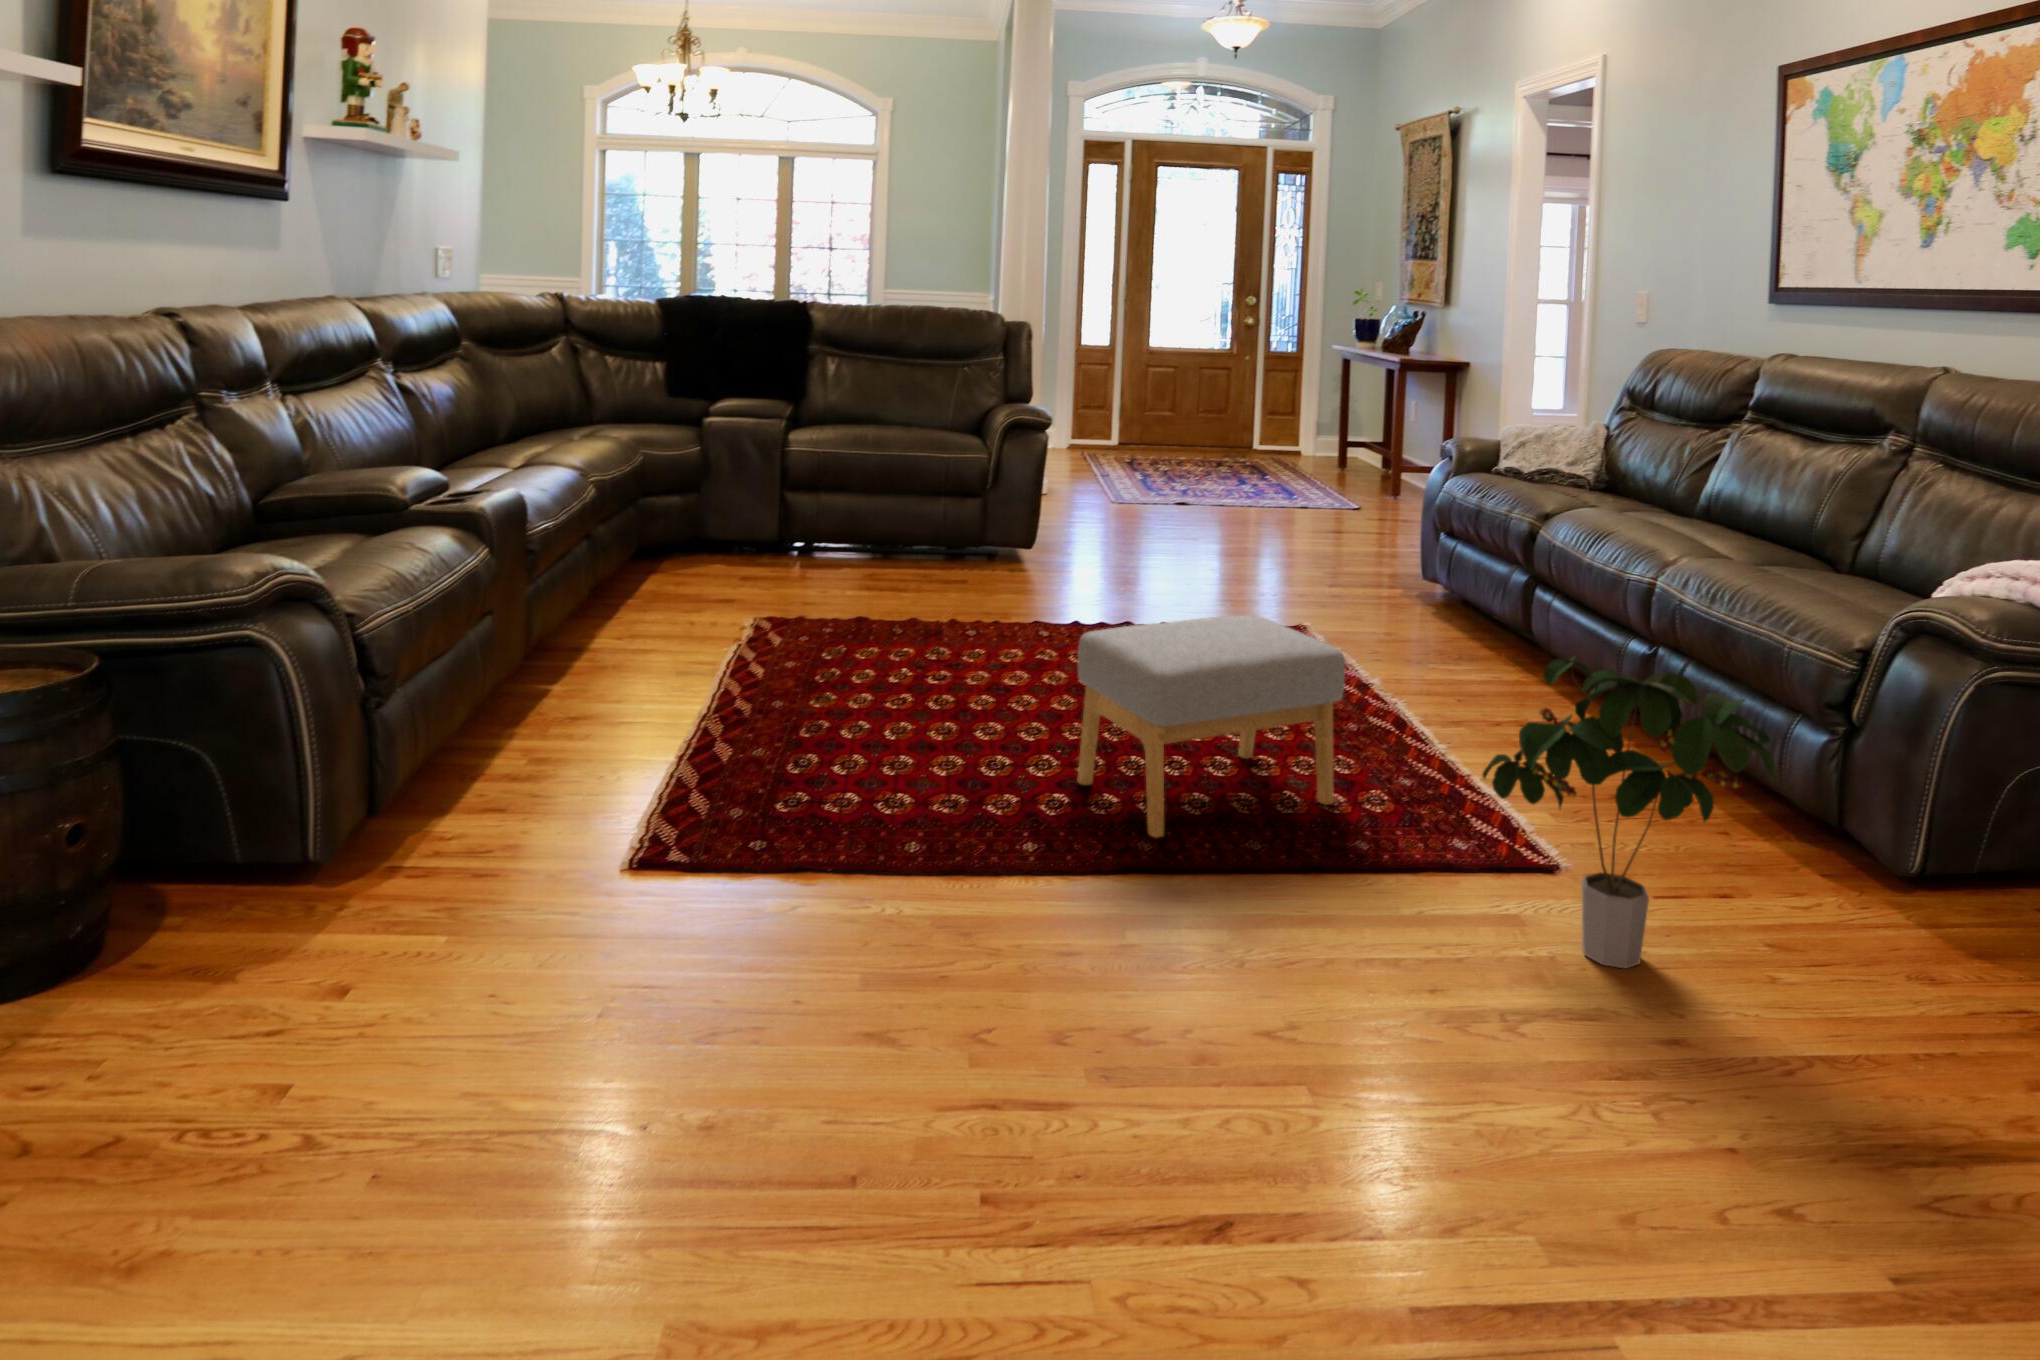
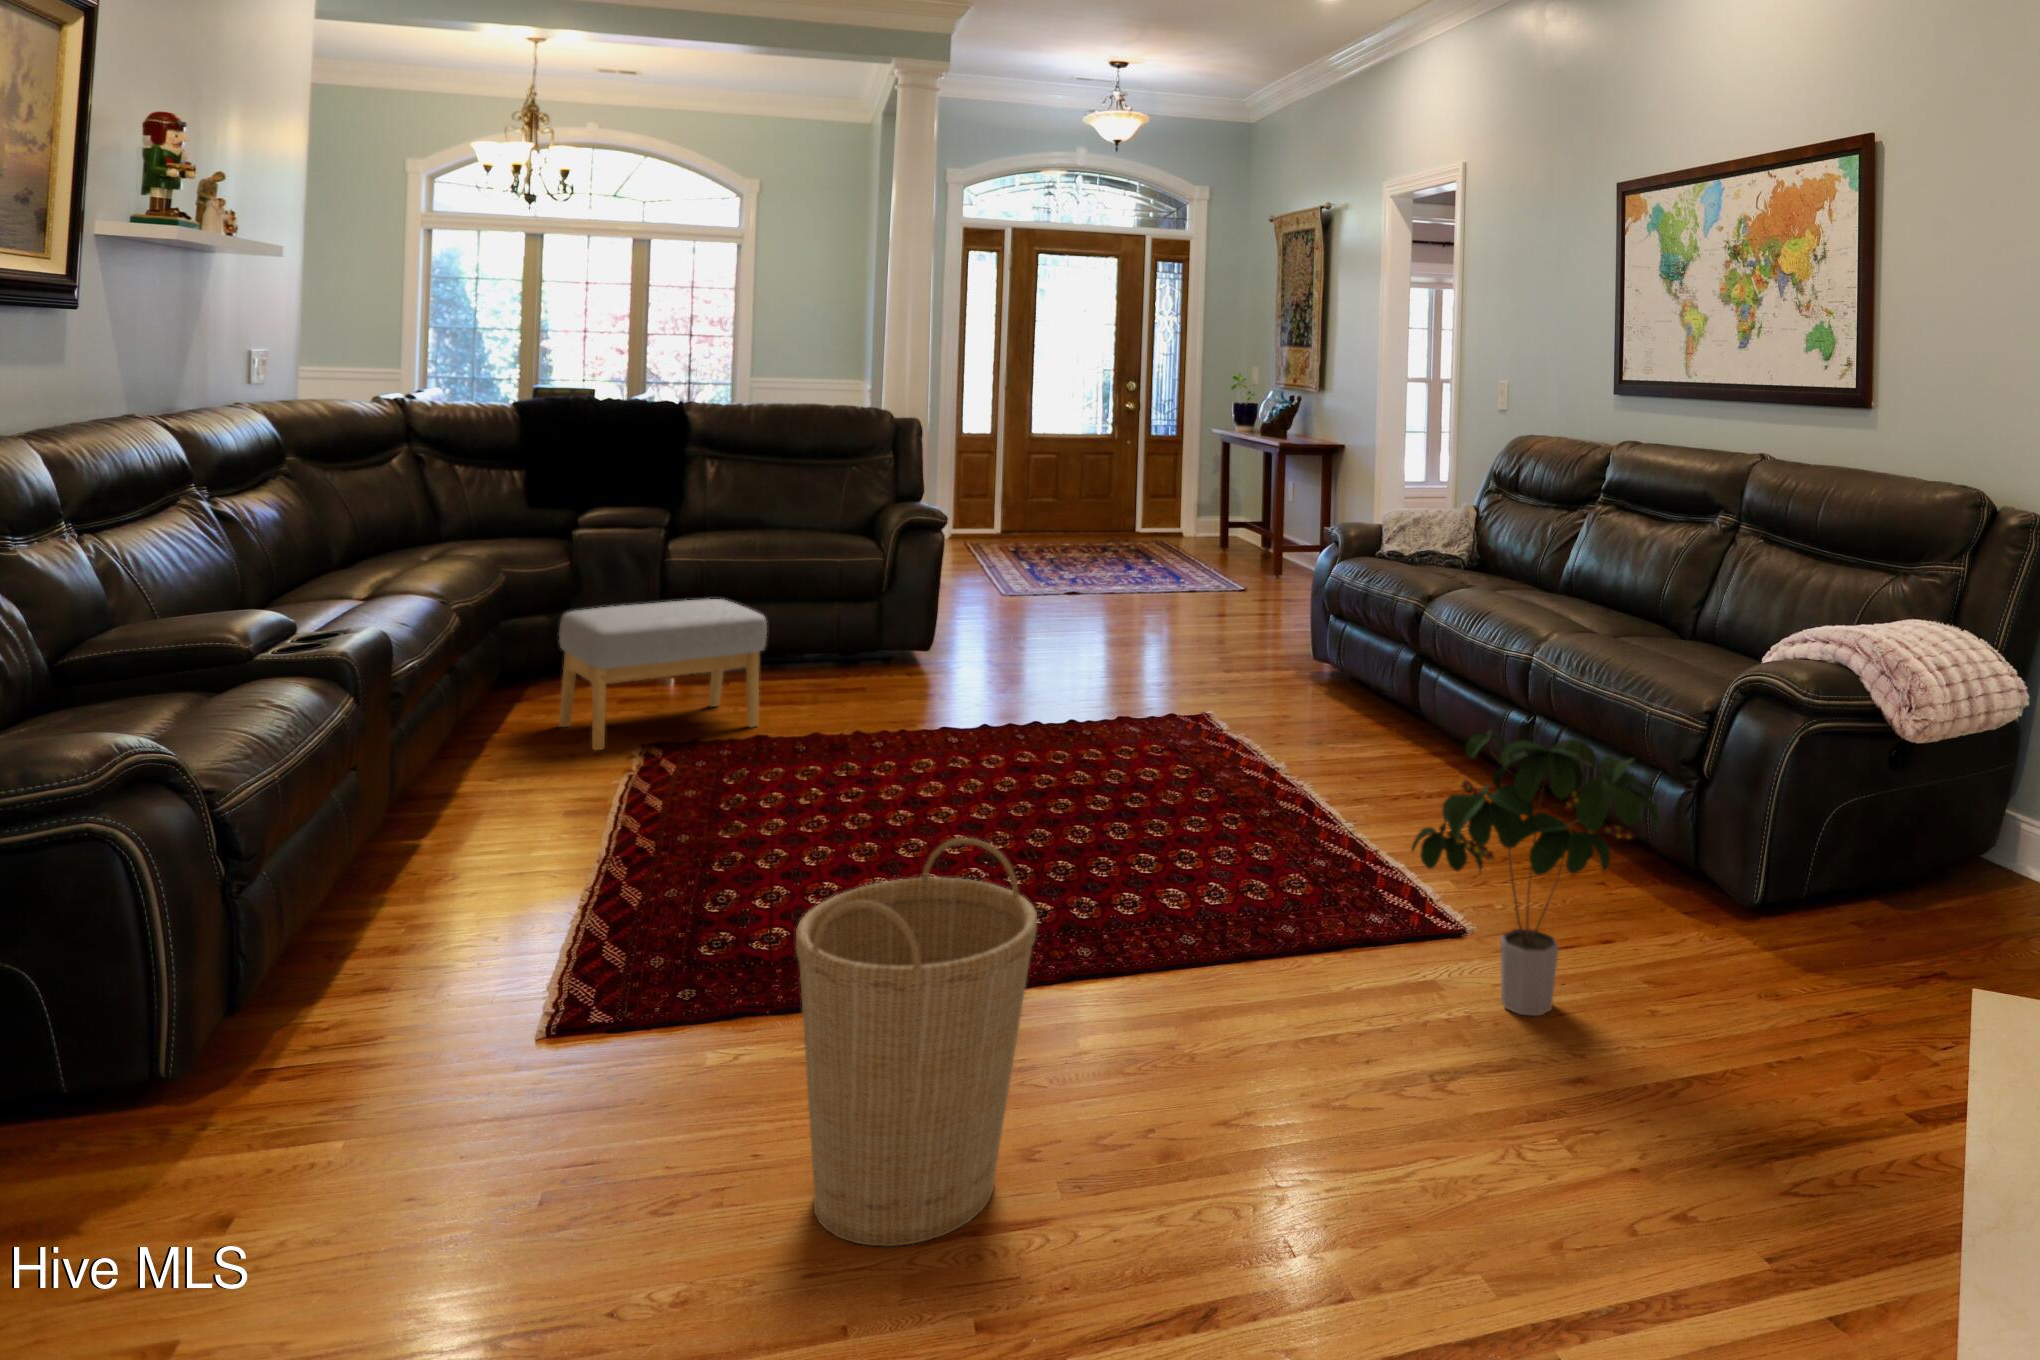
footstool: present [1078,615,1345,838] -> present [559,599,767,750]
basket: none [835,721,1062,1102] -> present [796,838,1037,1246]

